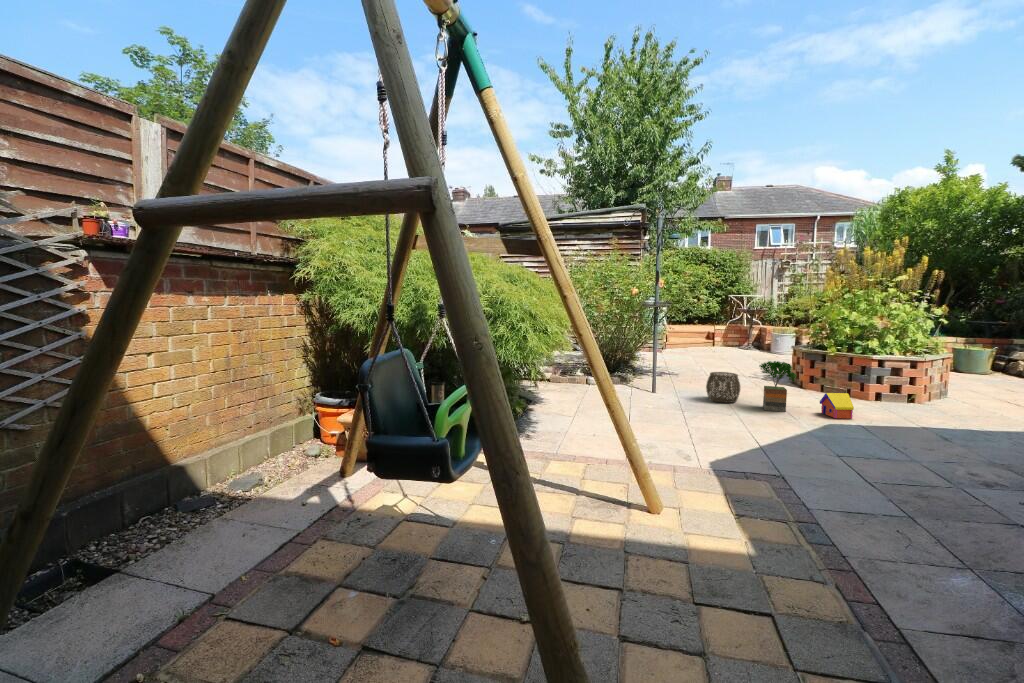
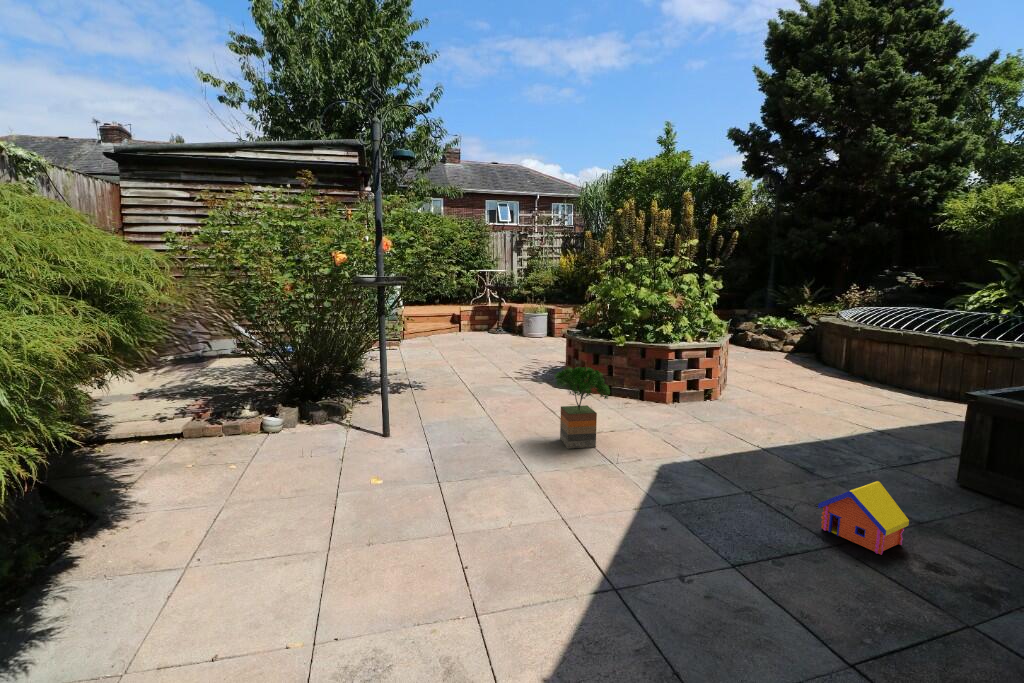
woven basket: present [706,372,740,403] -> none [473,386,525,441]
toy house: present [820,393,854,419] -> present [818,481,909,555]

